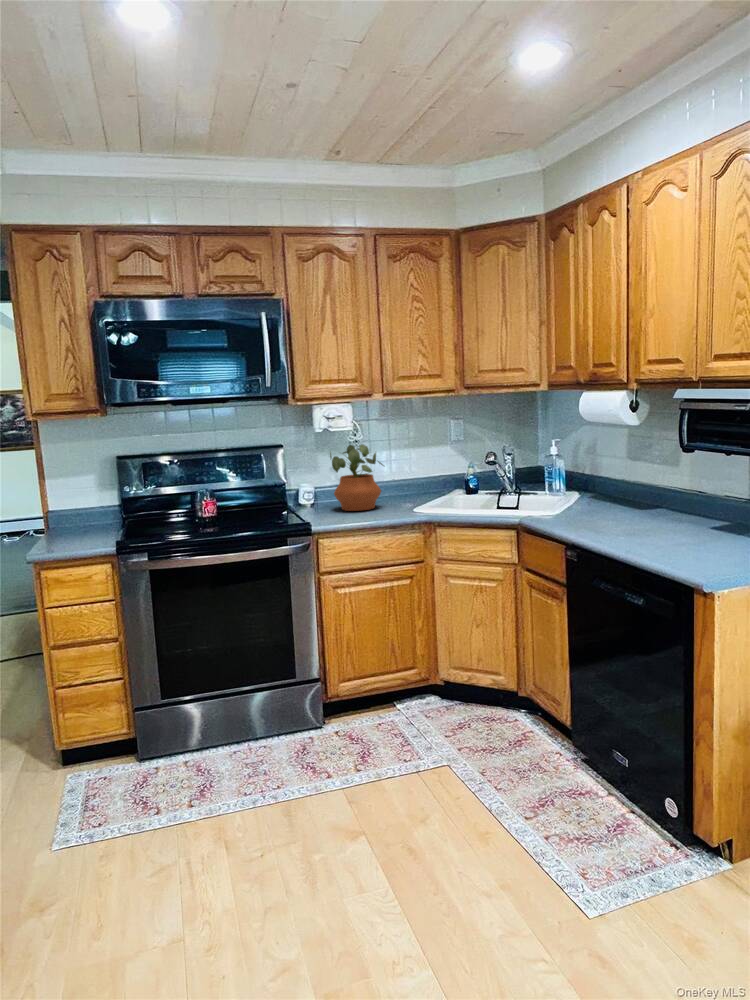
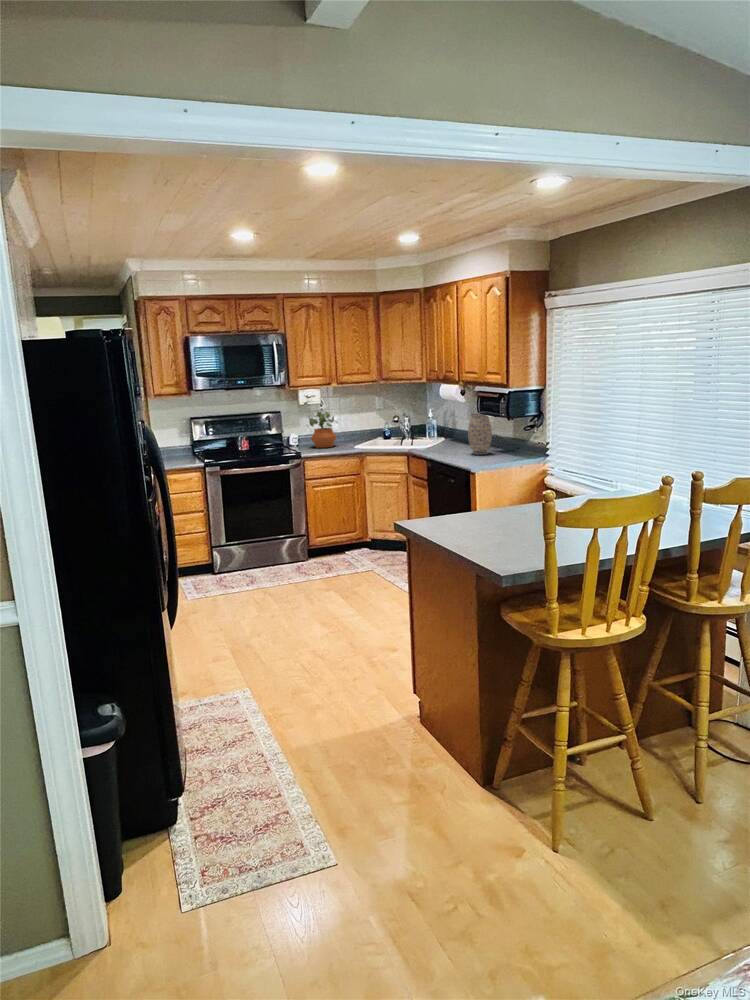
vase: none [657,446,711,537] -> present [468,413,492,455]

